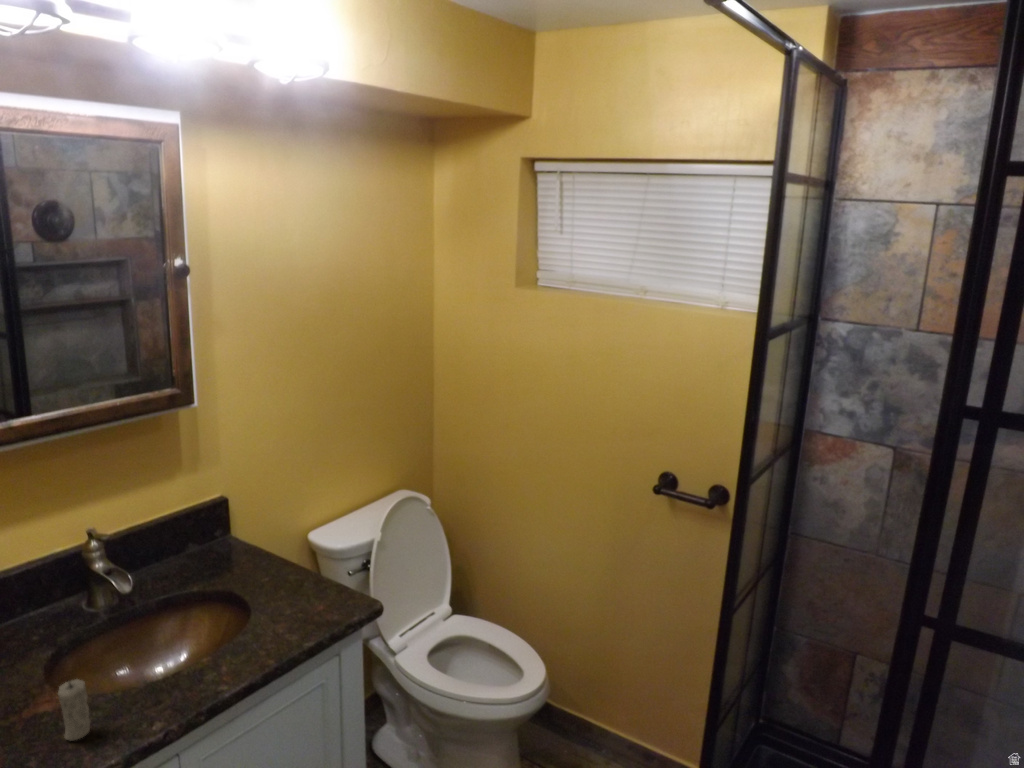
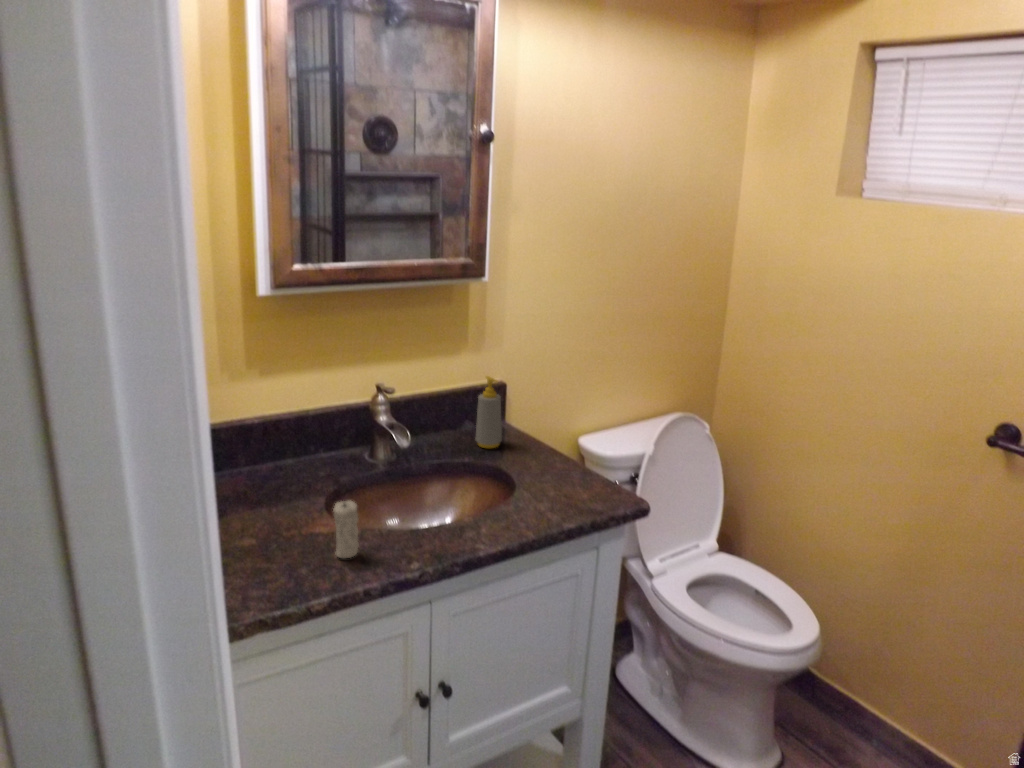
soap bottle: none [201,499,231,571] -> present [476,376,502,448]

